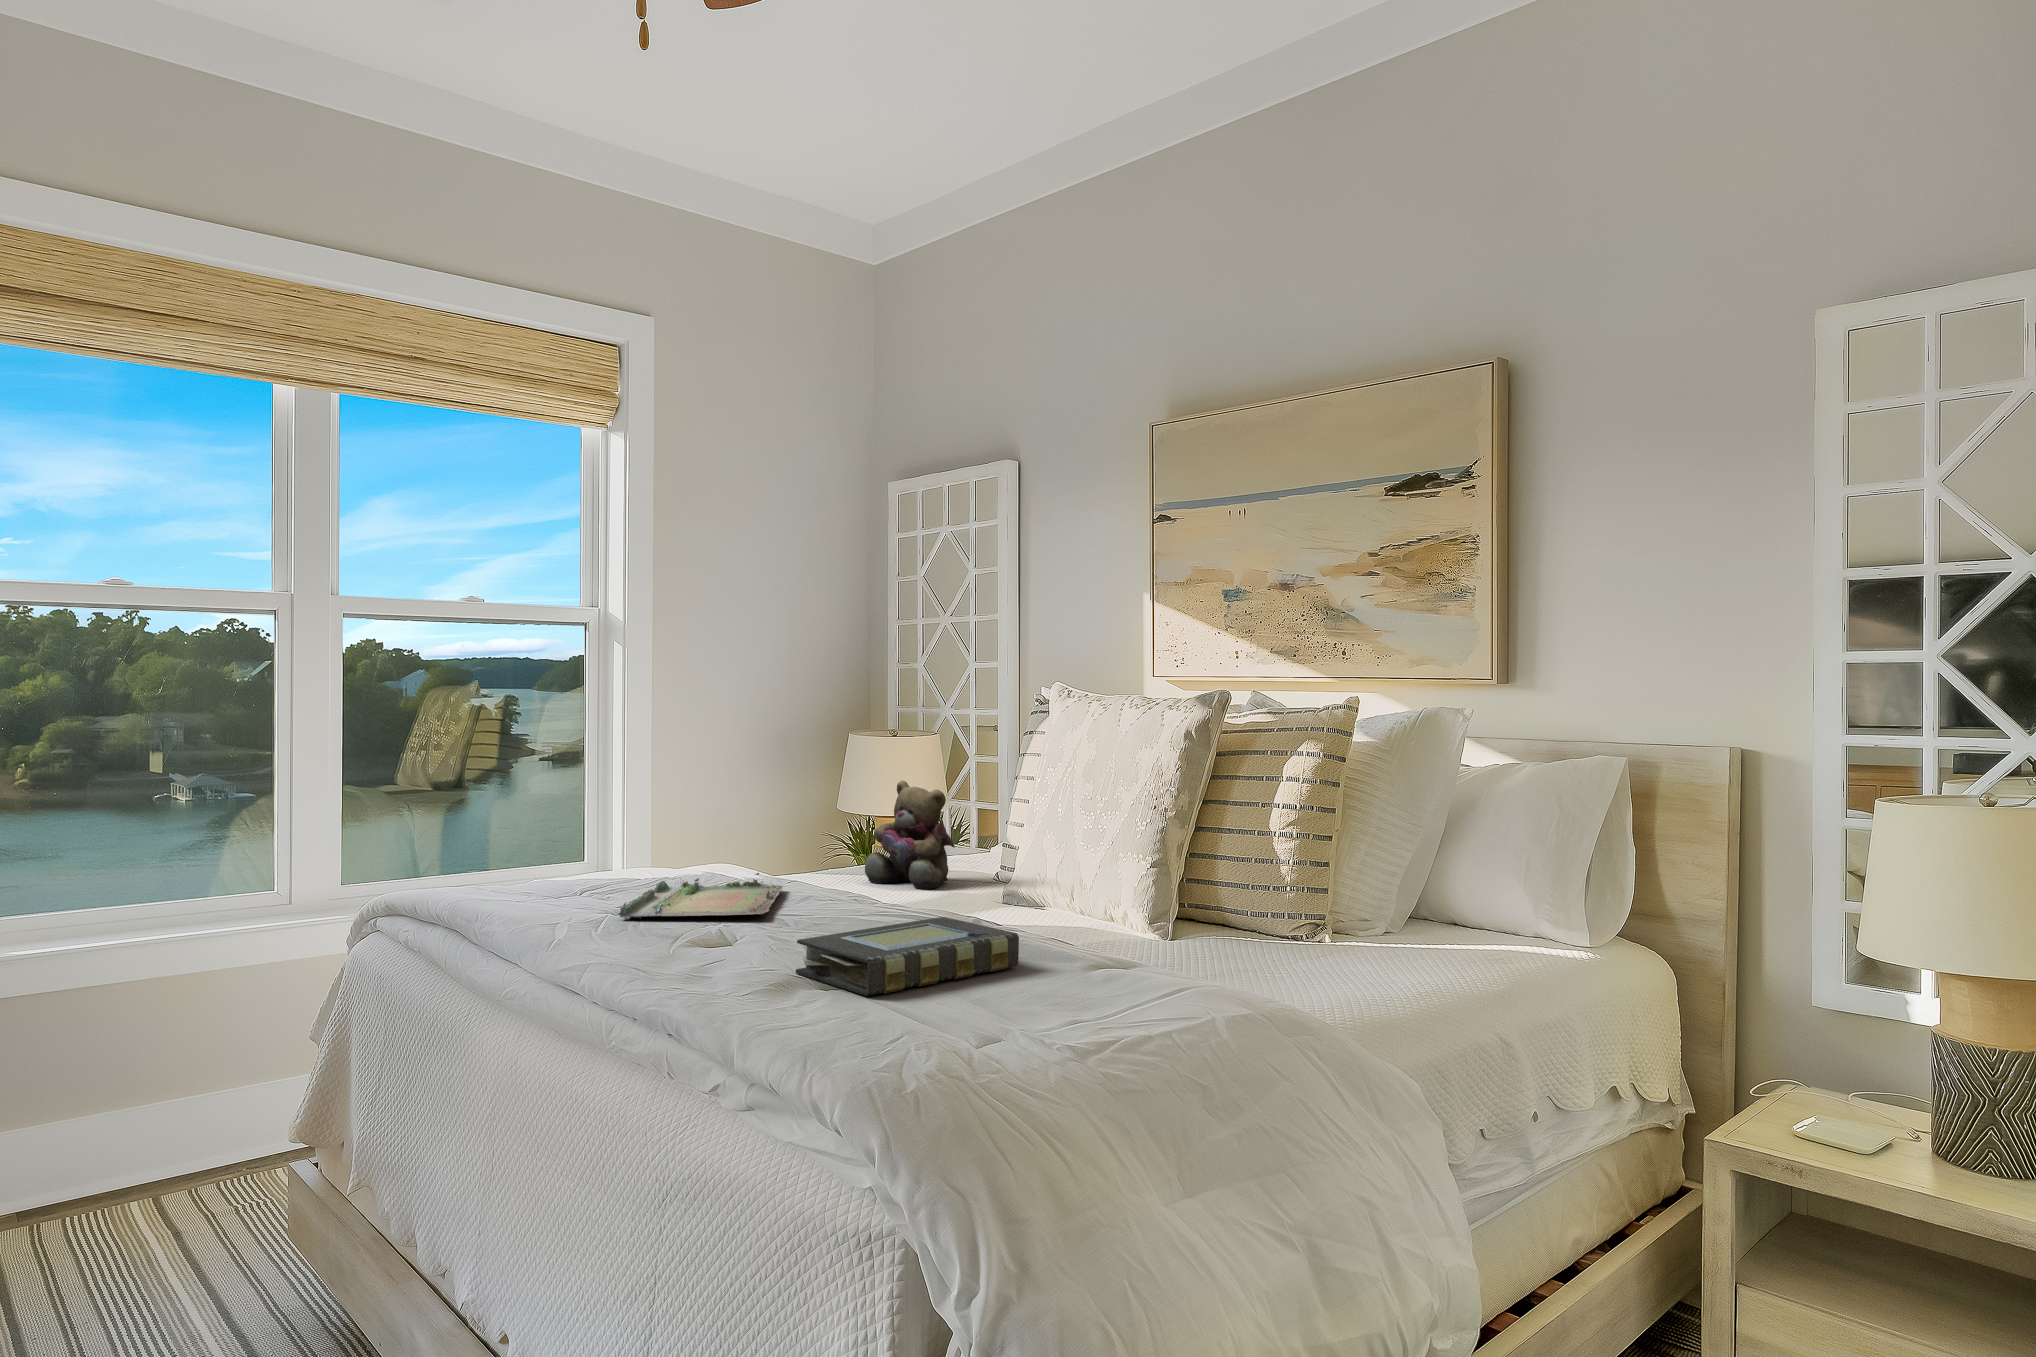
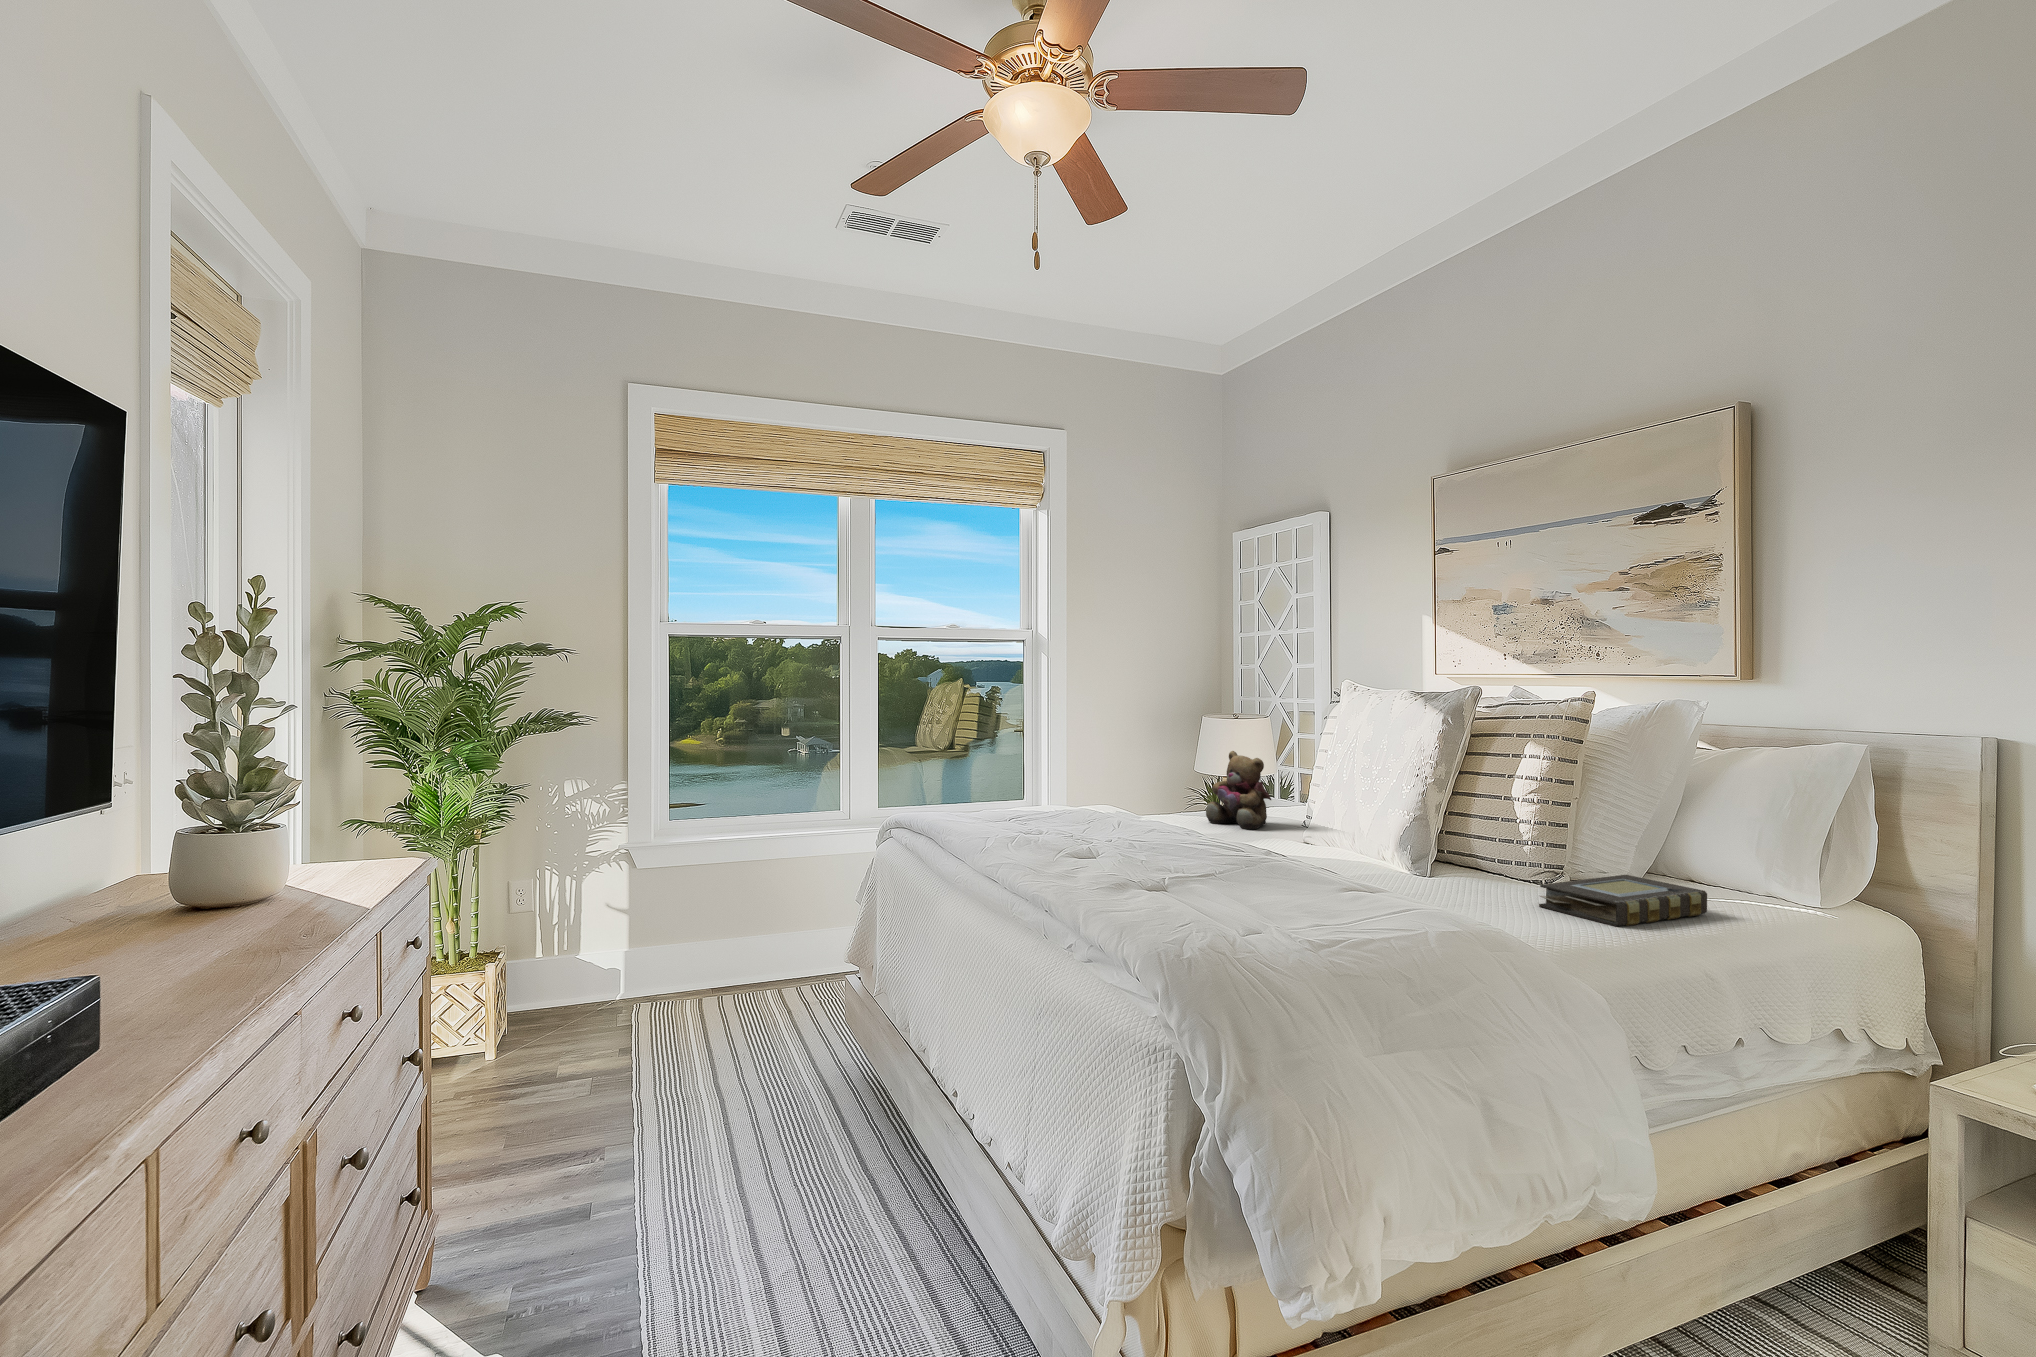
tray: present [619,873,784,919] -> none [1029,809,1141,839]
book: present [796,917,1019,996] -> present [1539,875,1707,927]

